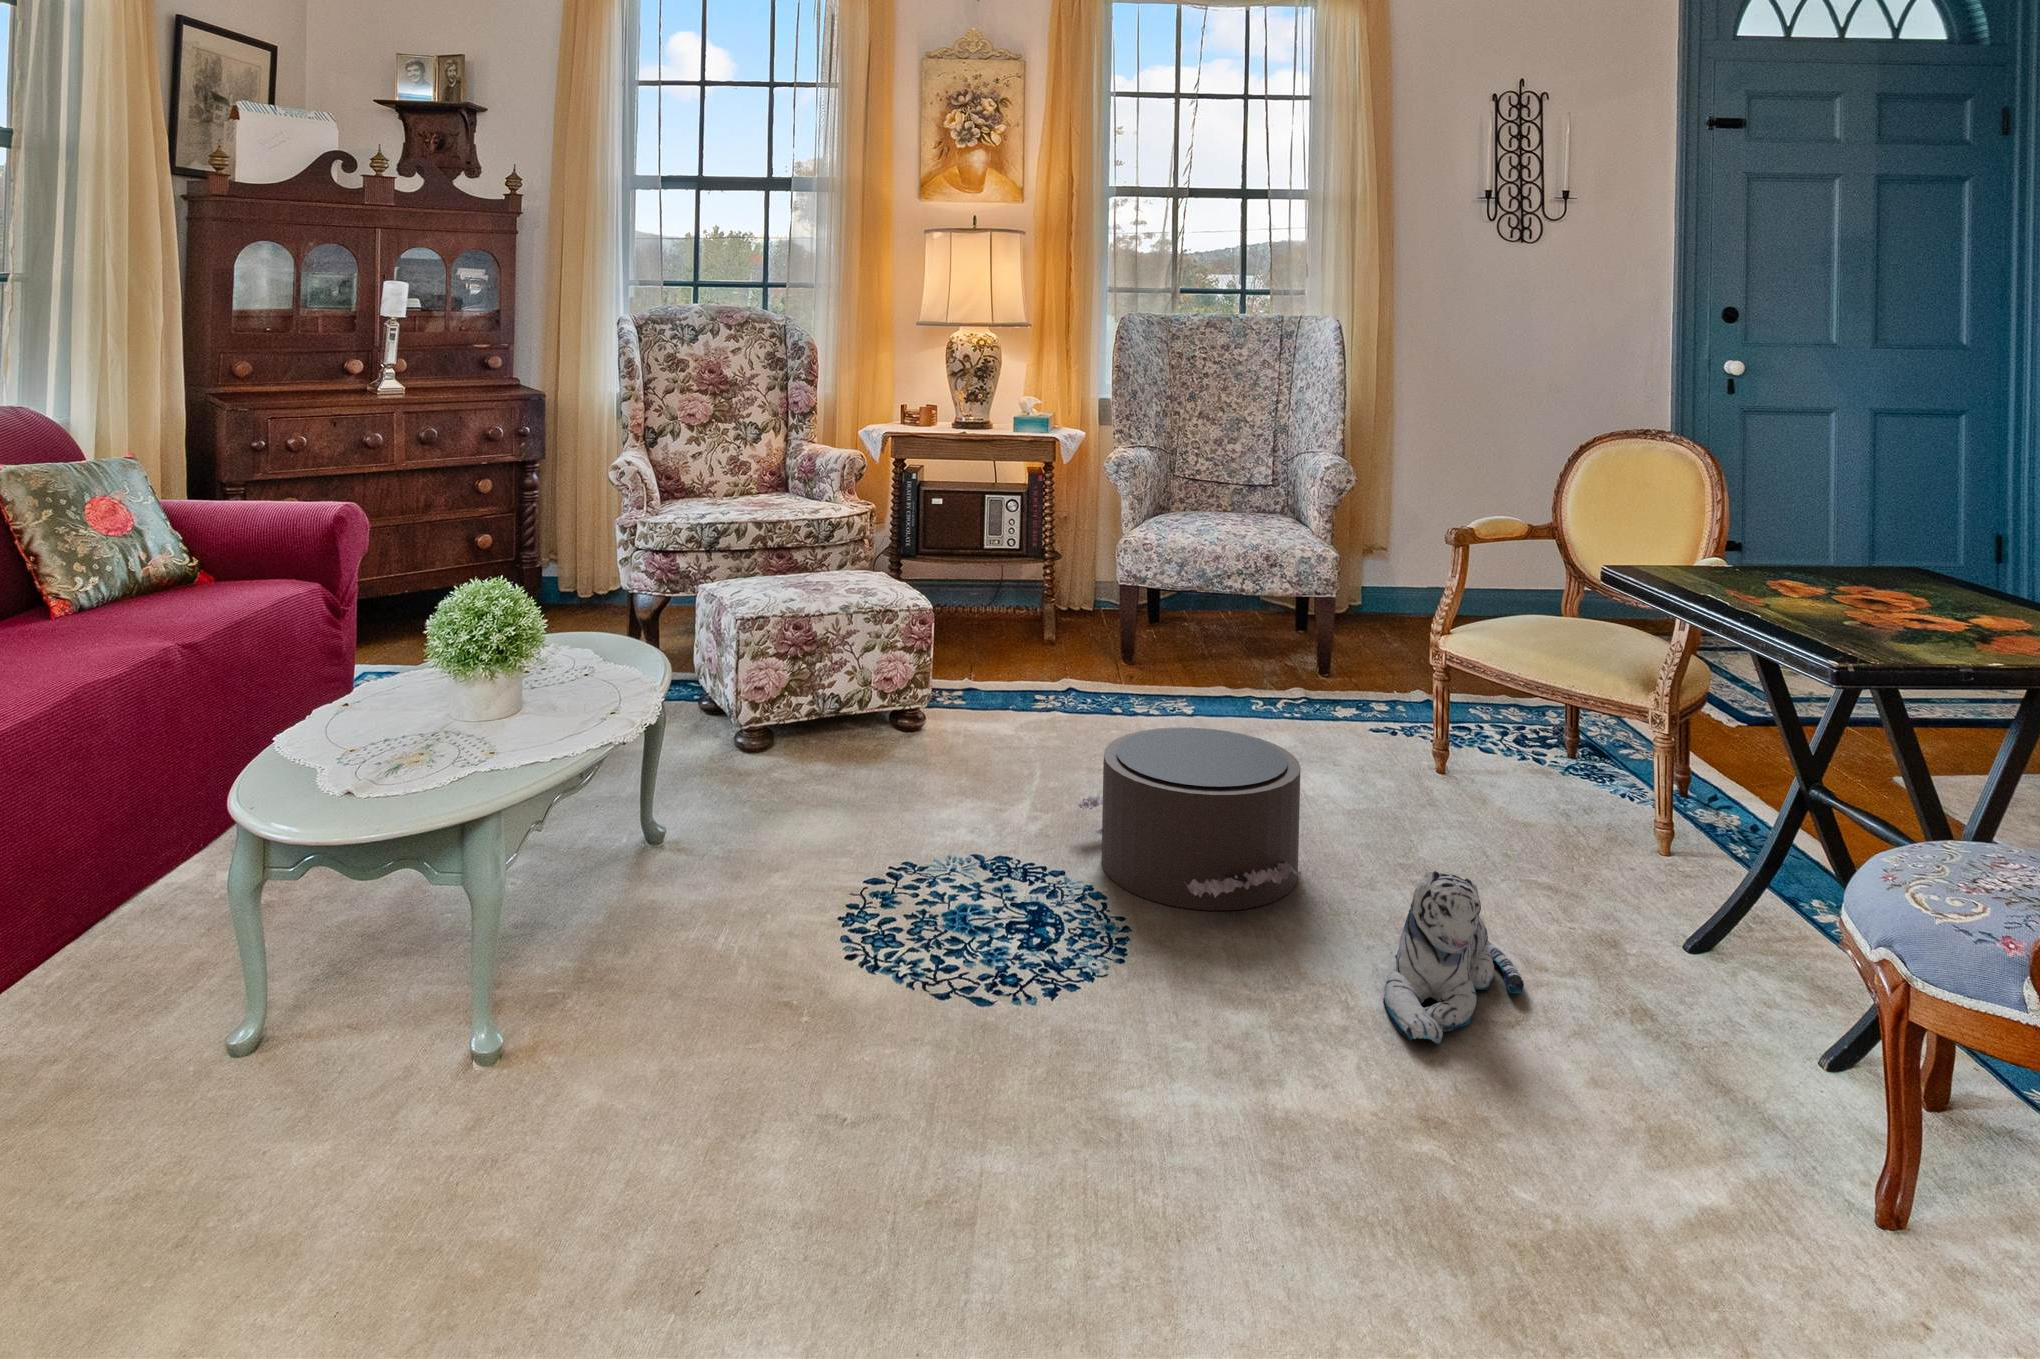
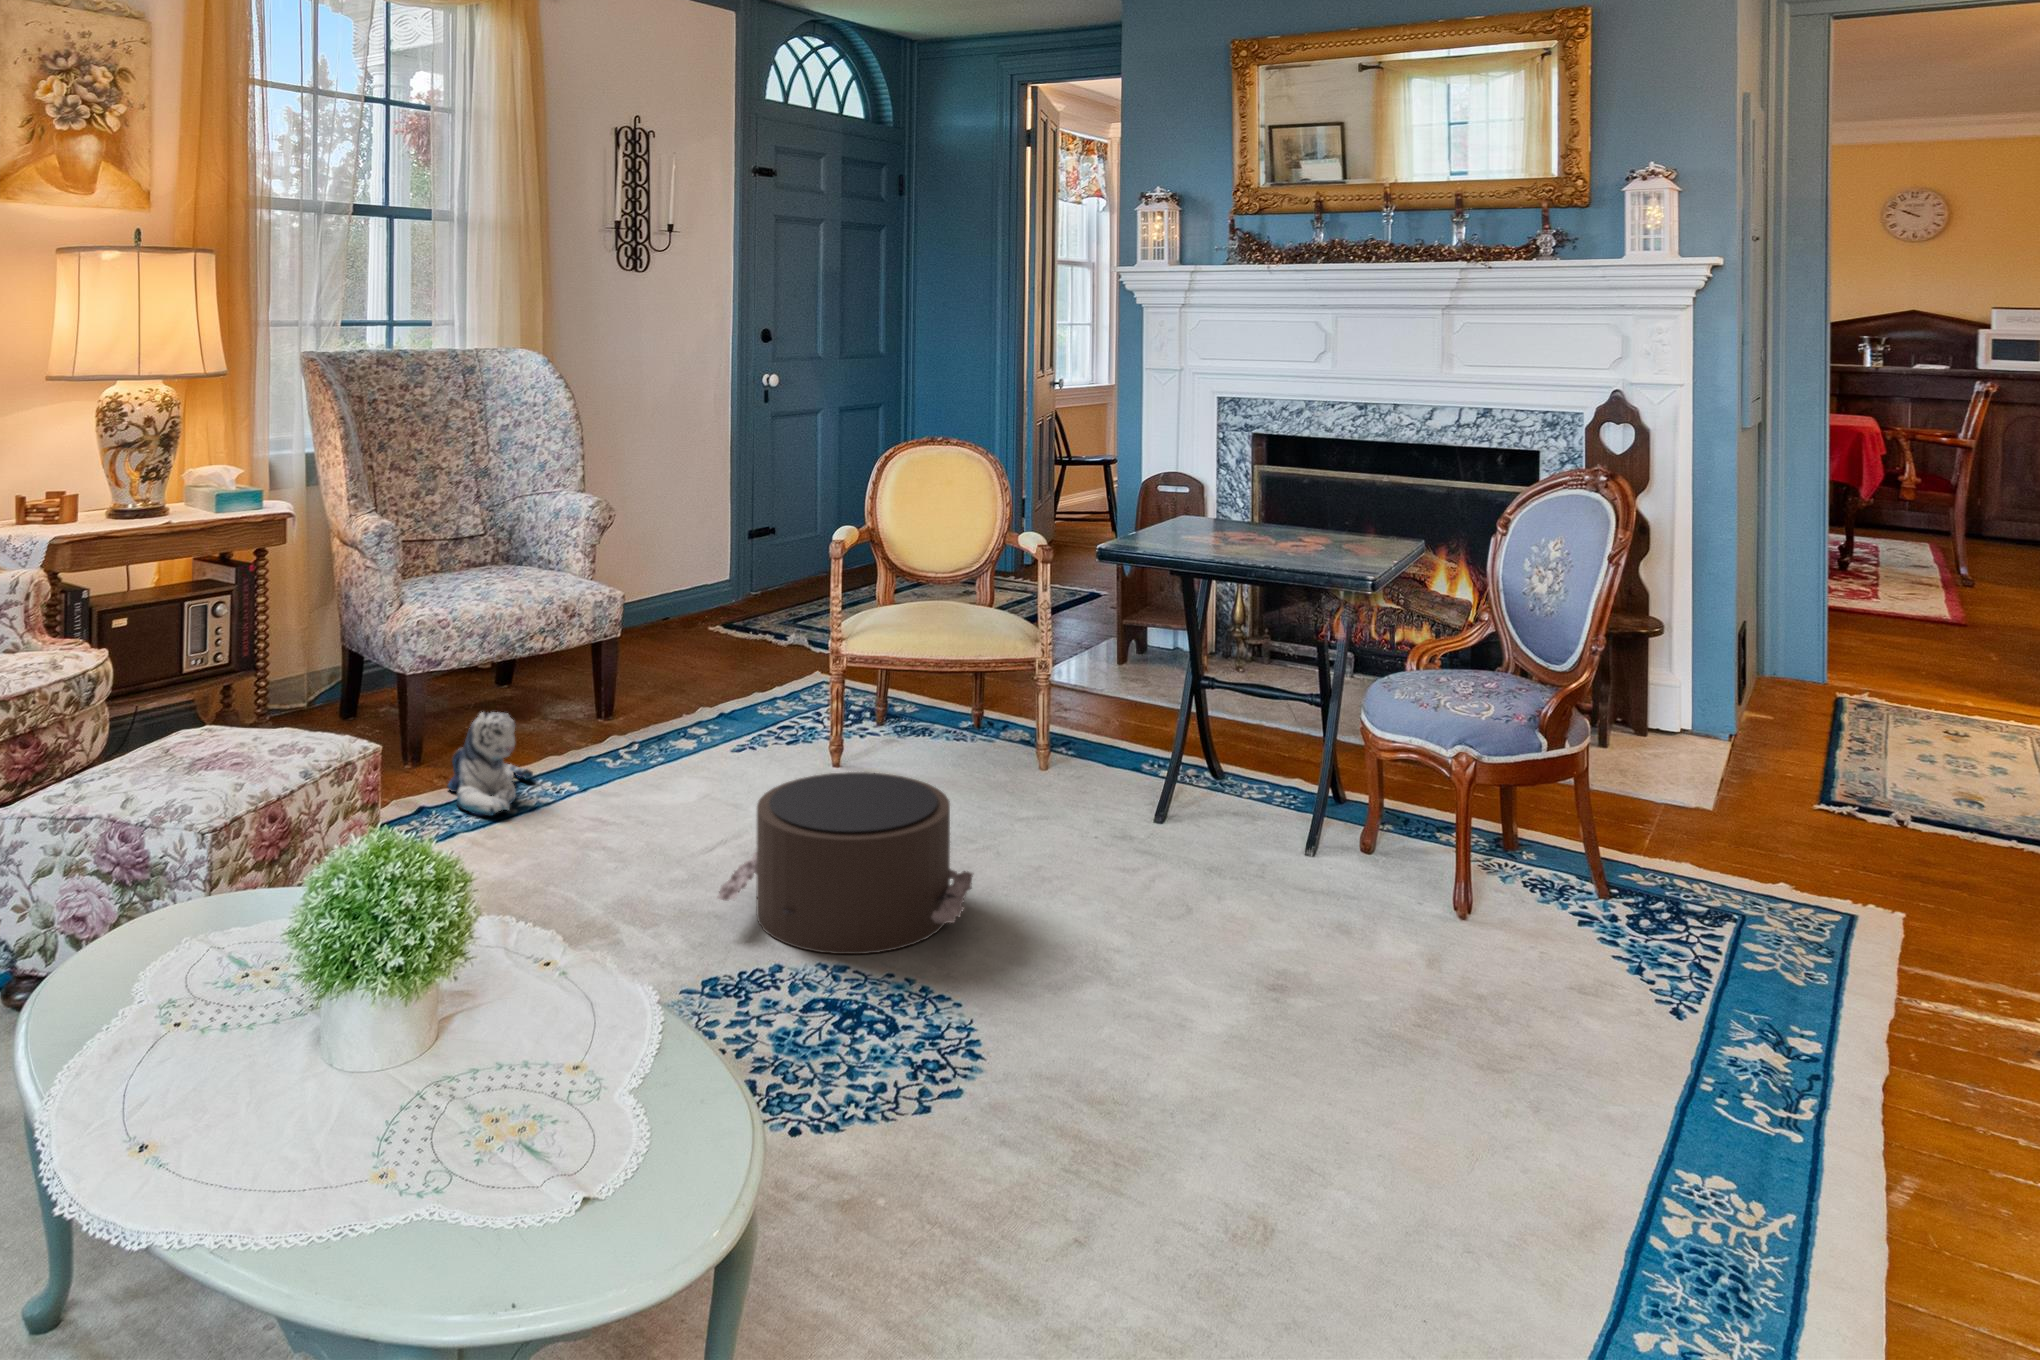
plush toy: present [1383,870,1524,1044] -> present [447,712,533,816]

